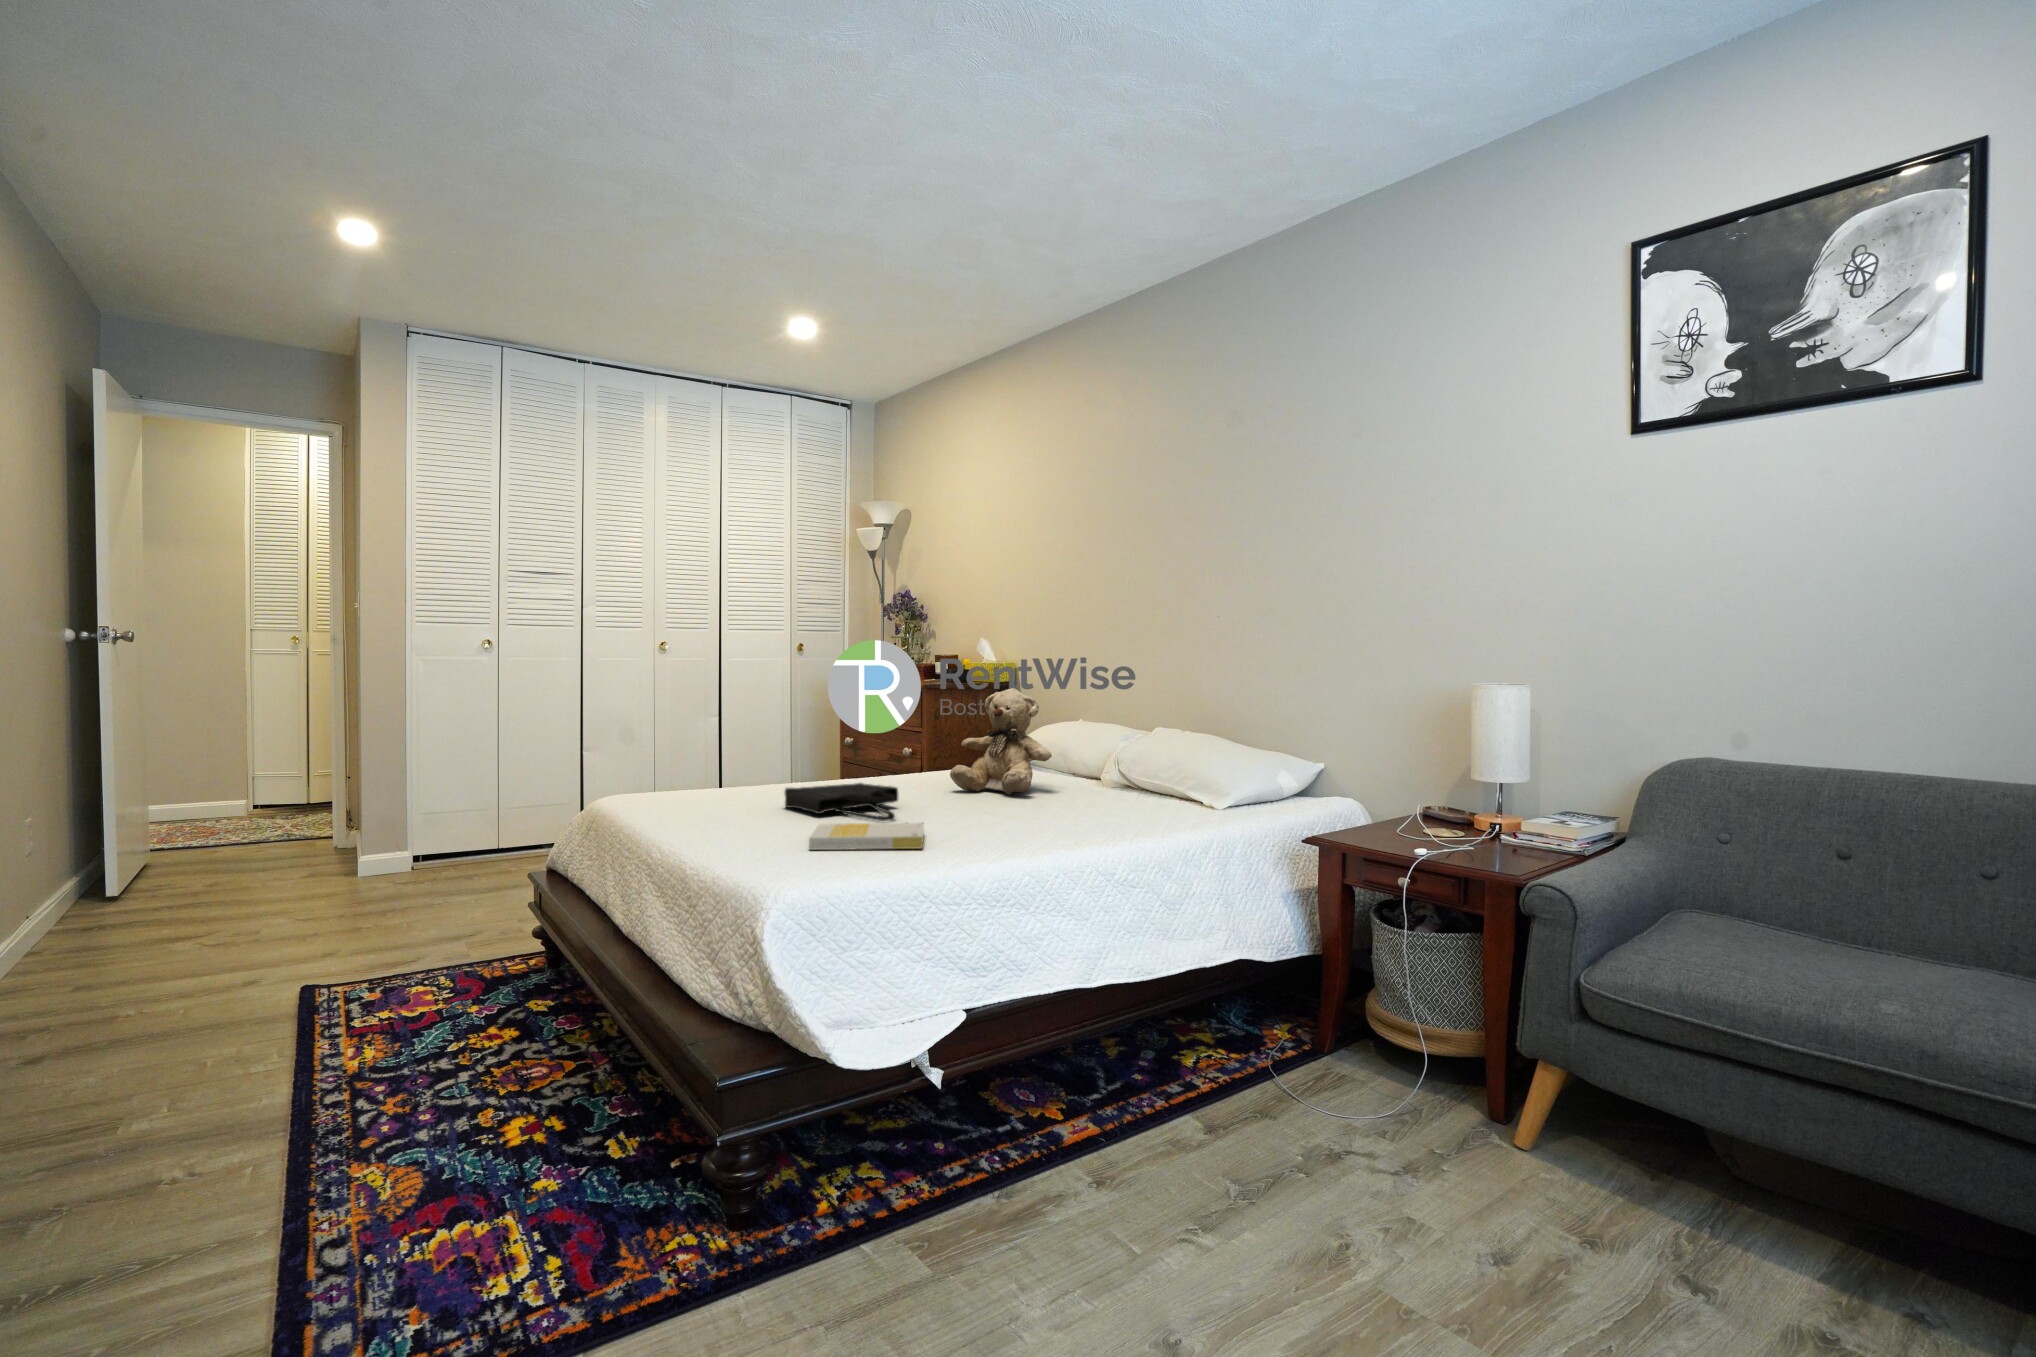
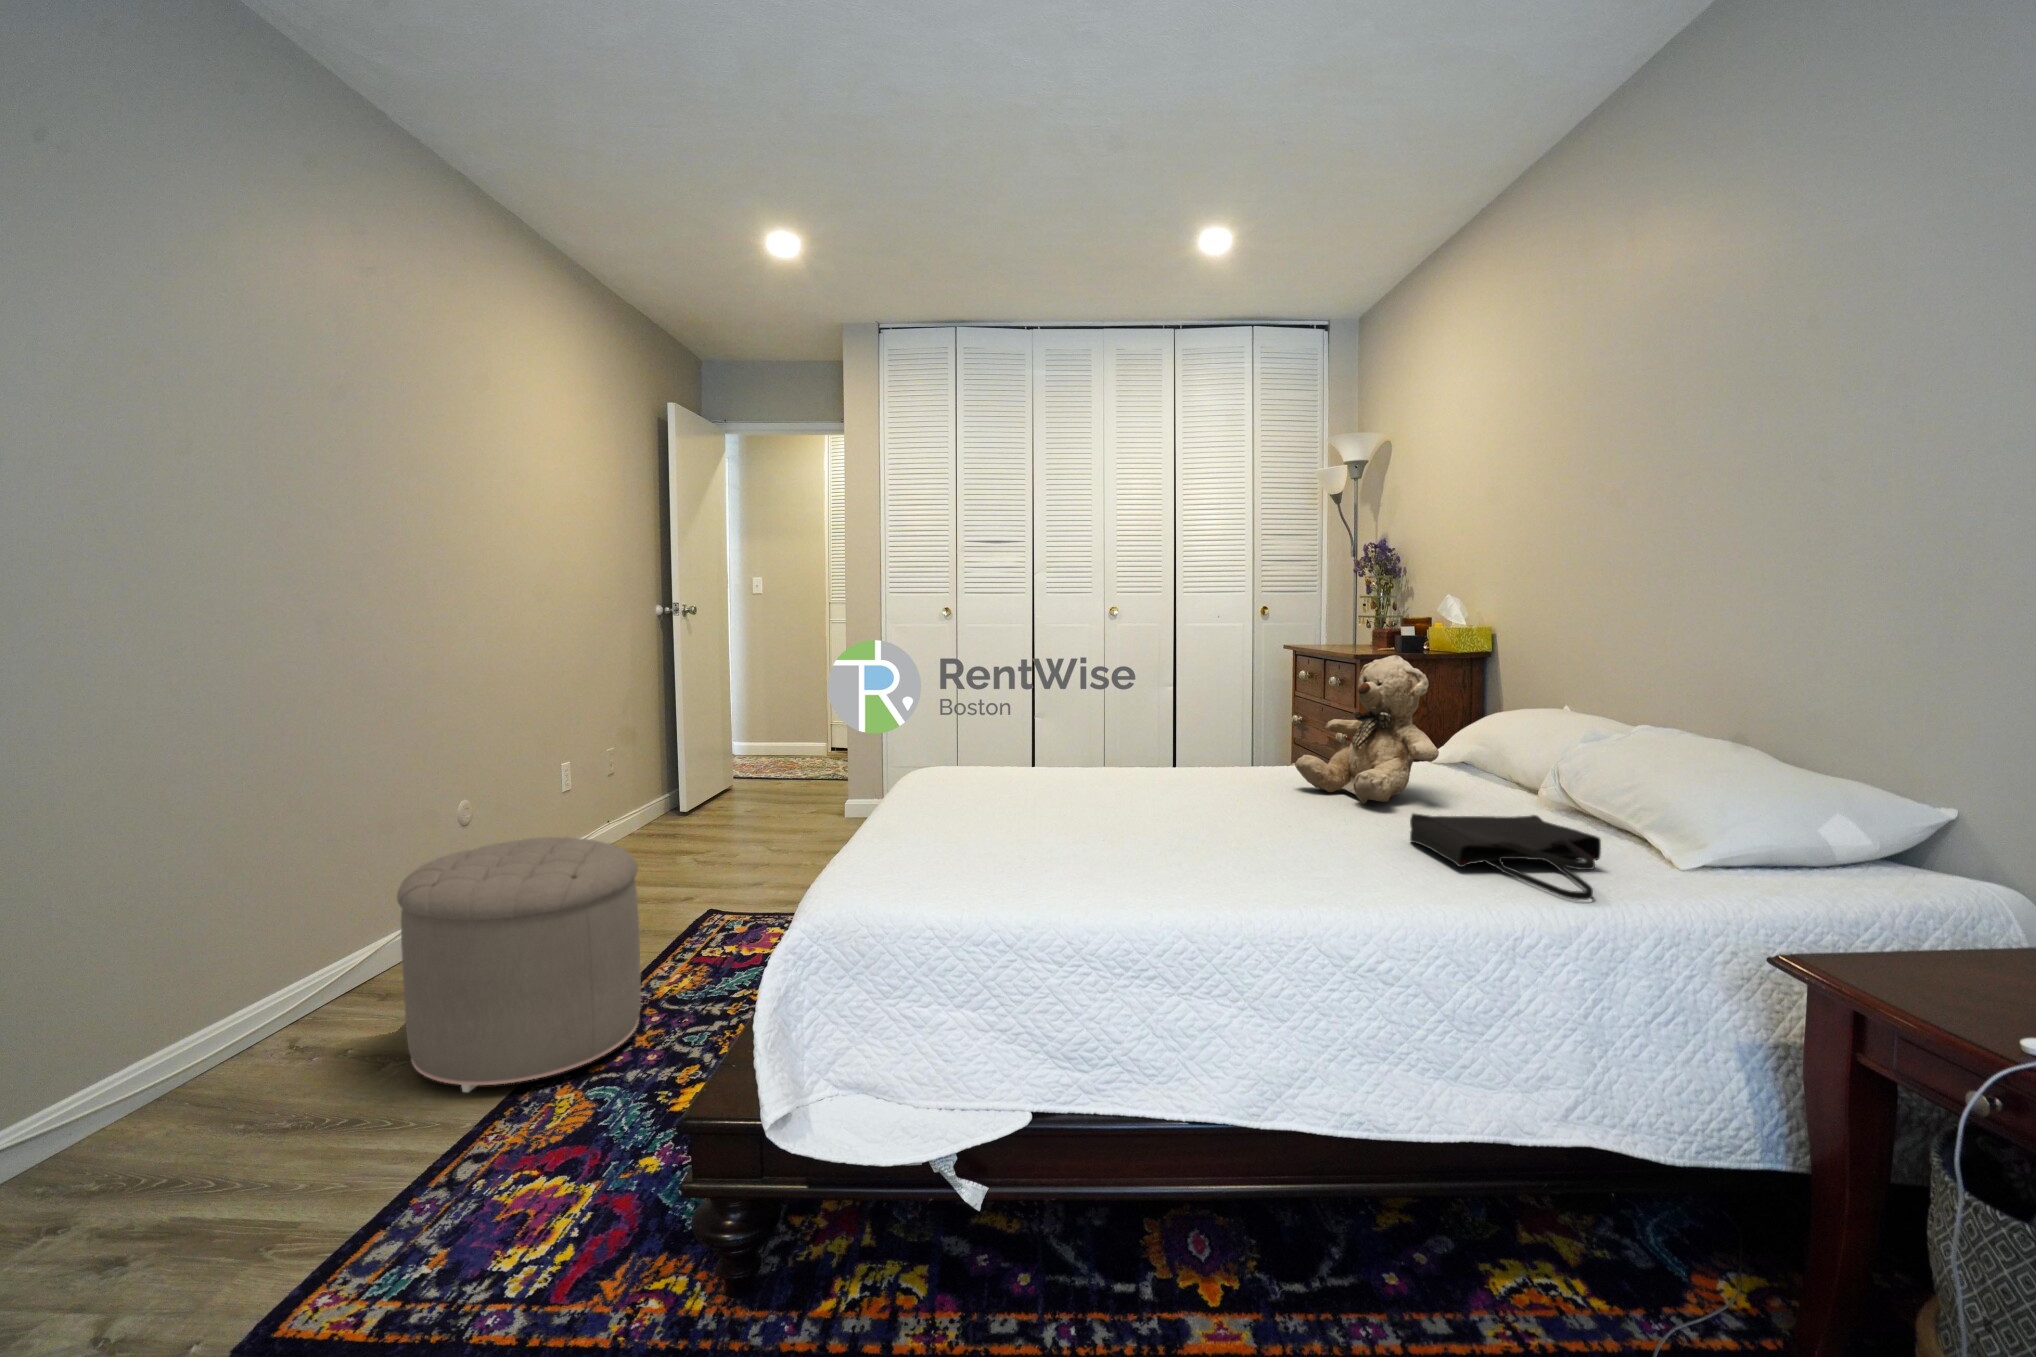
tote bag: present [784,783,898,821] -> present [1410,814,1601,900]
book: present [809,823,924,850] -> none [979,818,1147,873]
ottoman: none [83,915,396,1212] -> present [397,837,641,1092]

